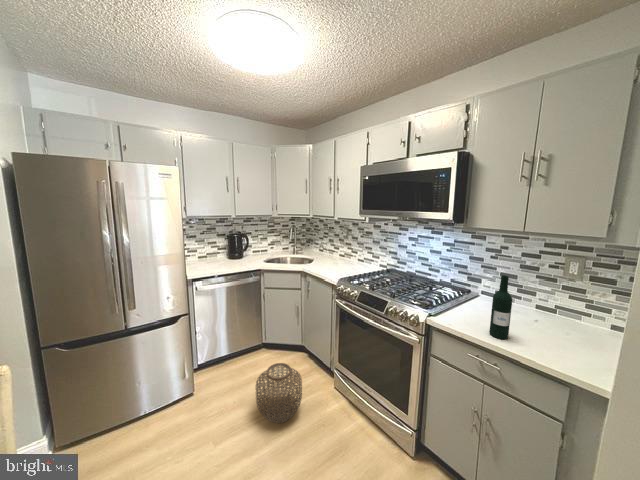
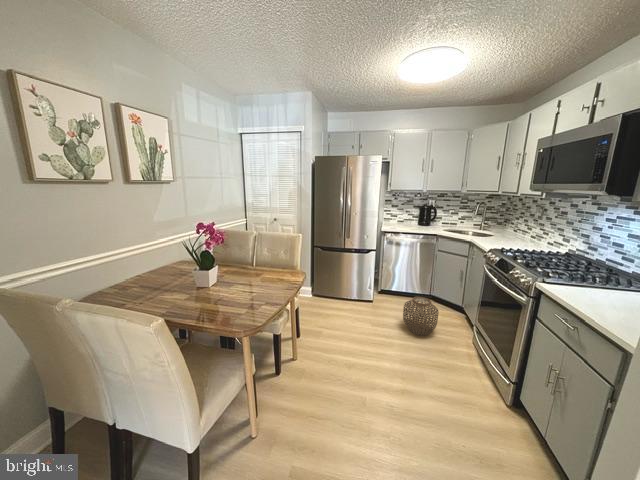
wine bottle: present [489,275,512,339] -> none [589,248,623,311]

